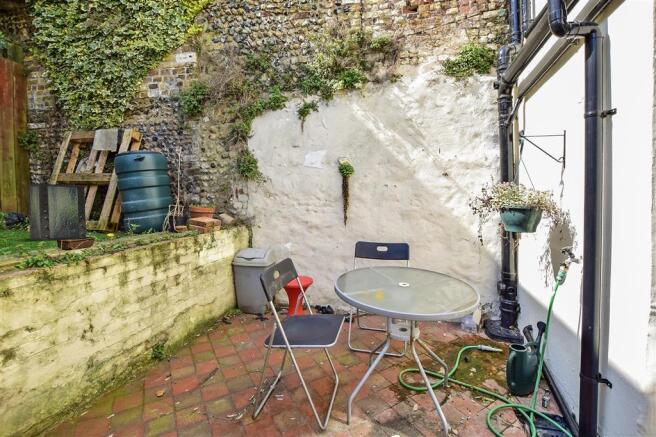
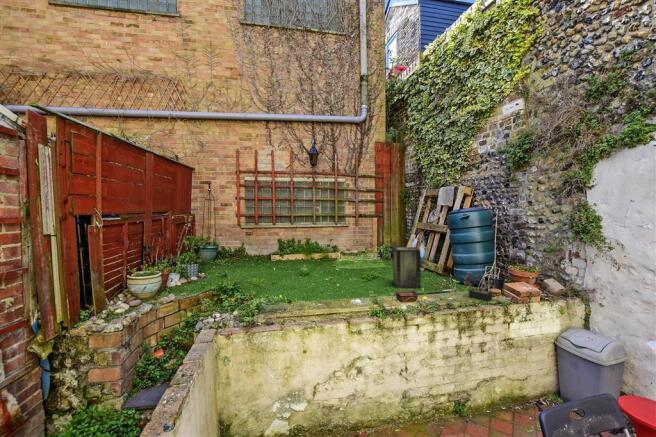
decorative plant: none [148,209,185,236] -> present [464,271,495,301]

